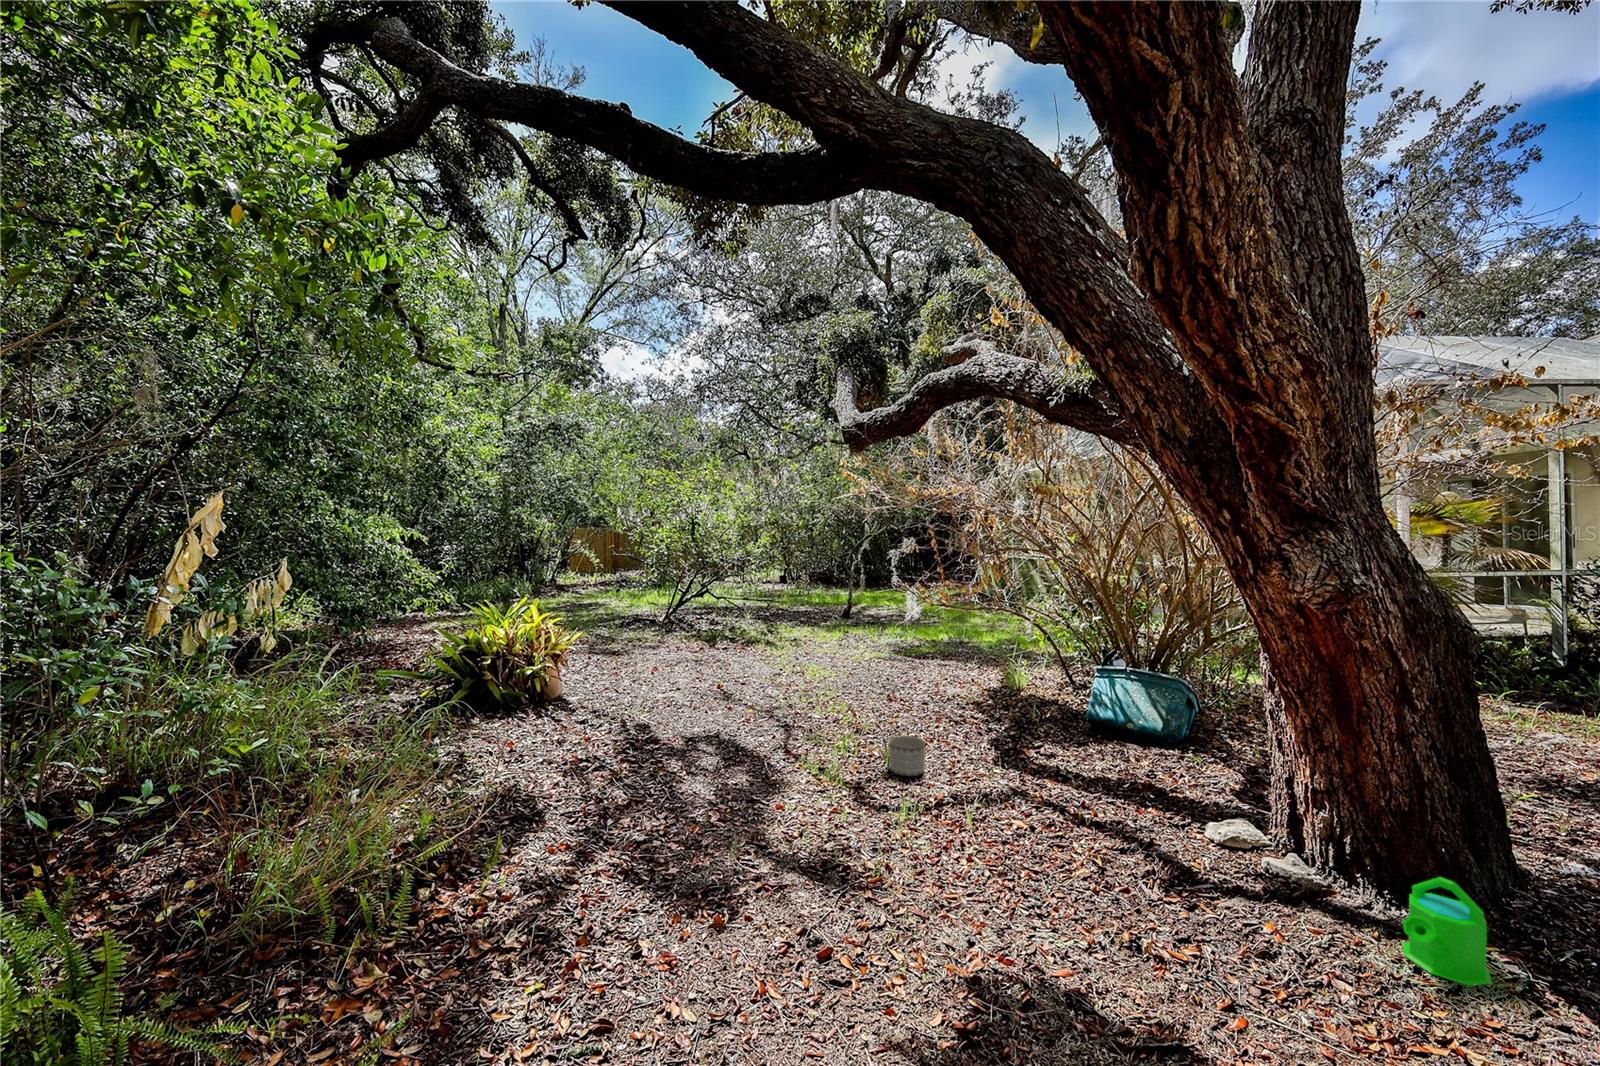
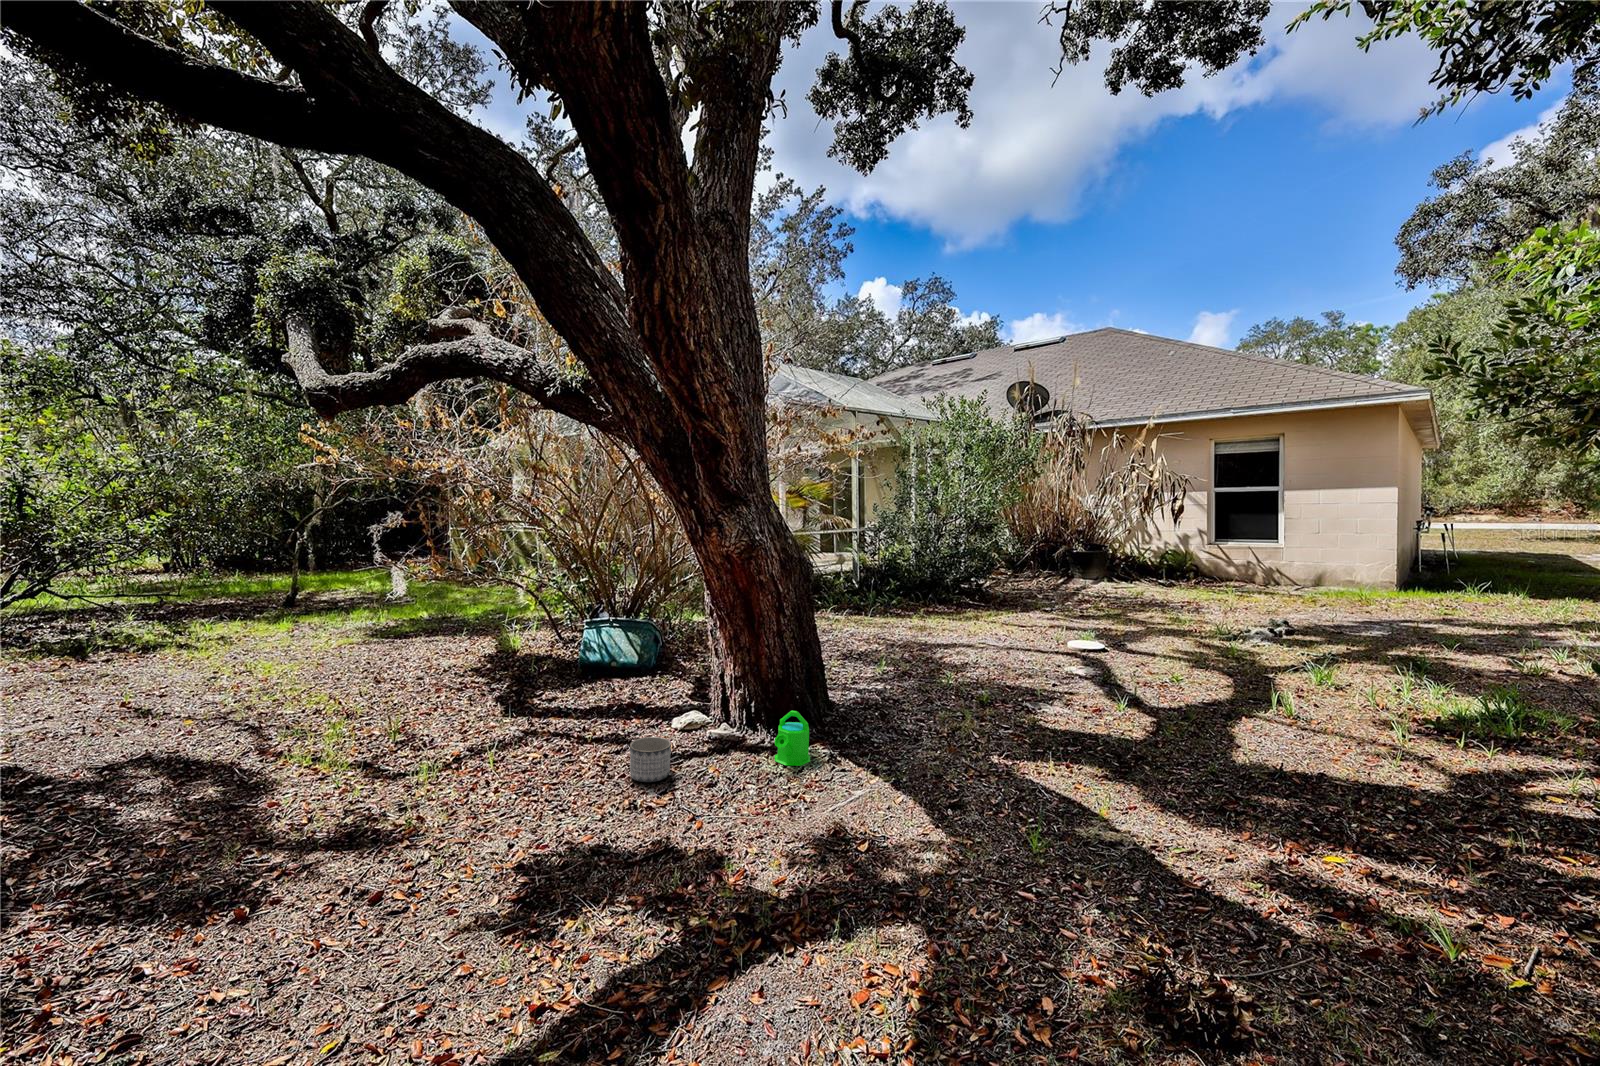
planter: present [889,735,925,776] -> present [630,737,671,782]

